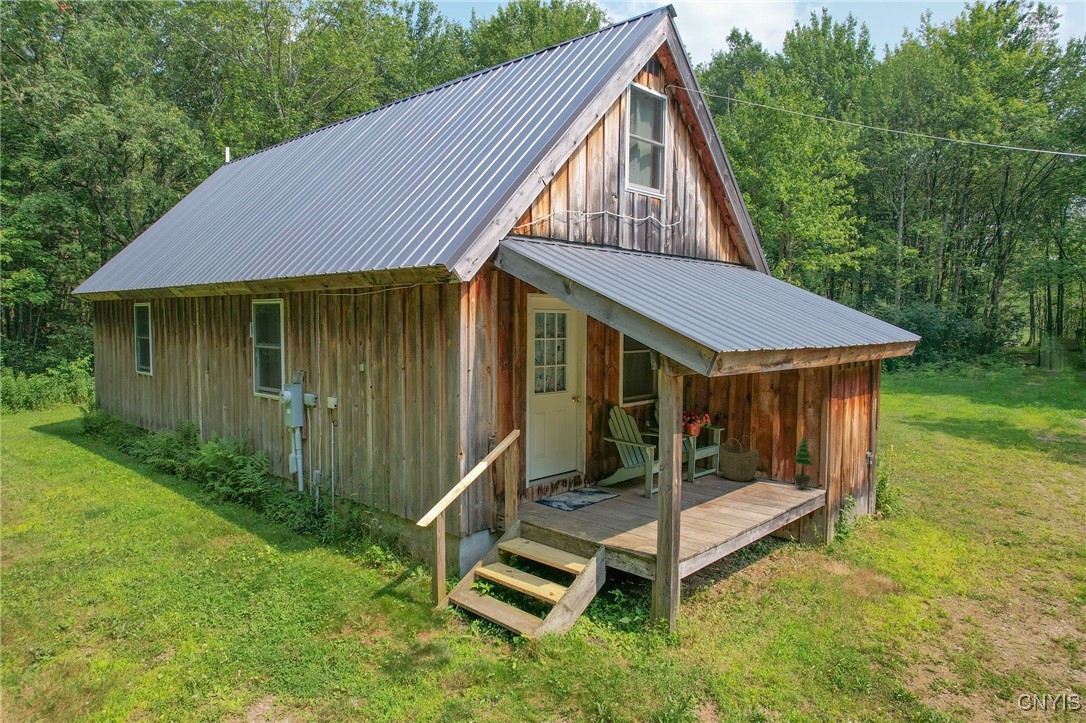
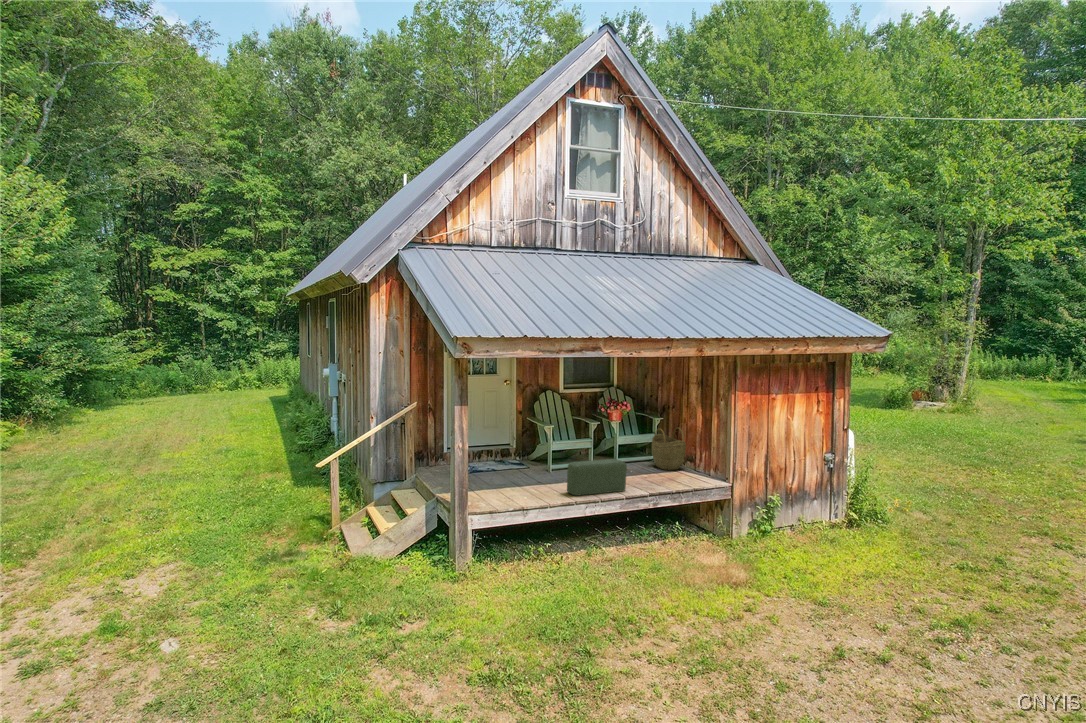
potted tree: present [793,436,813,488] -> none [700,428,718,479]
pouf: none [706,479,759,528] -> present [567,459,627,496]

